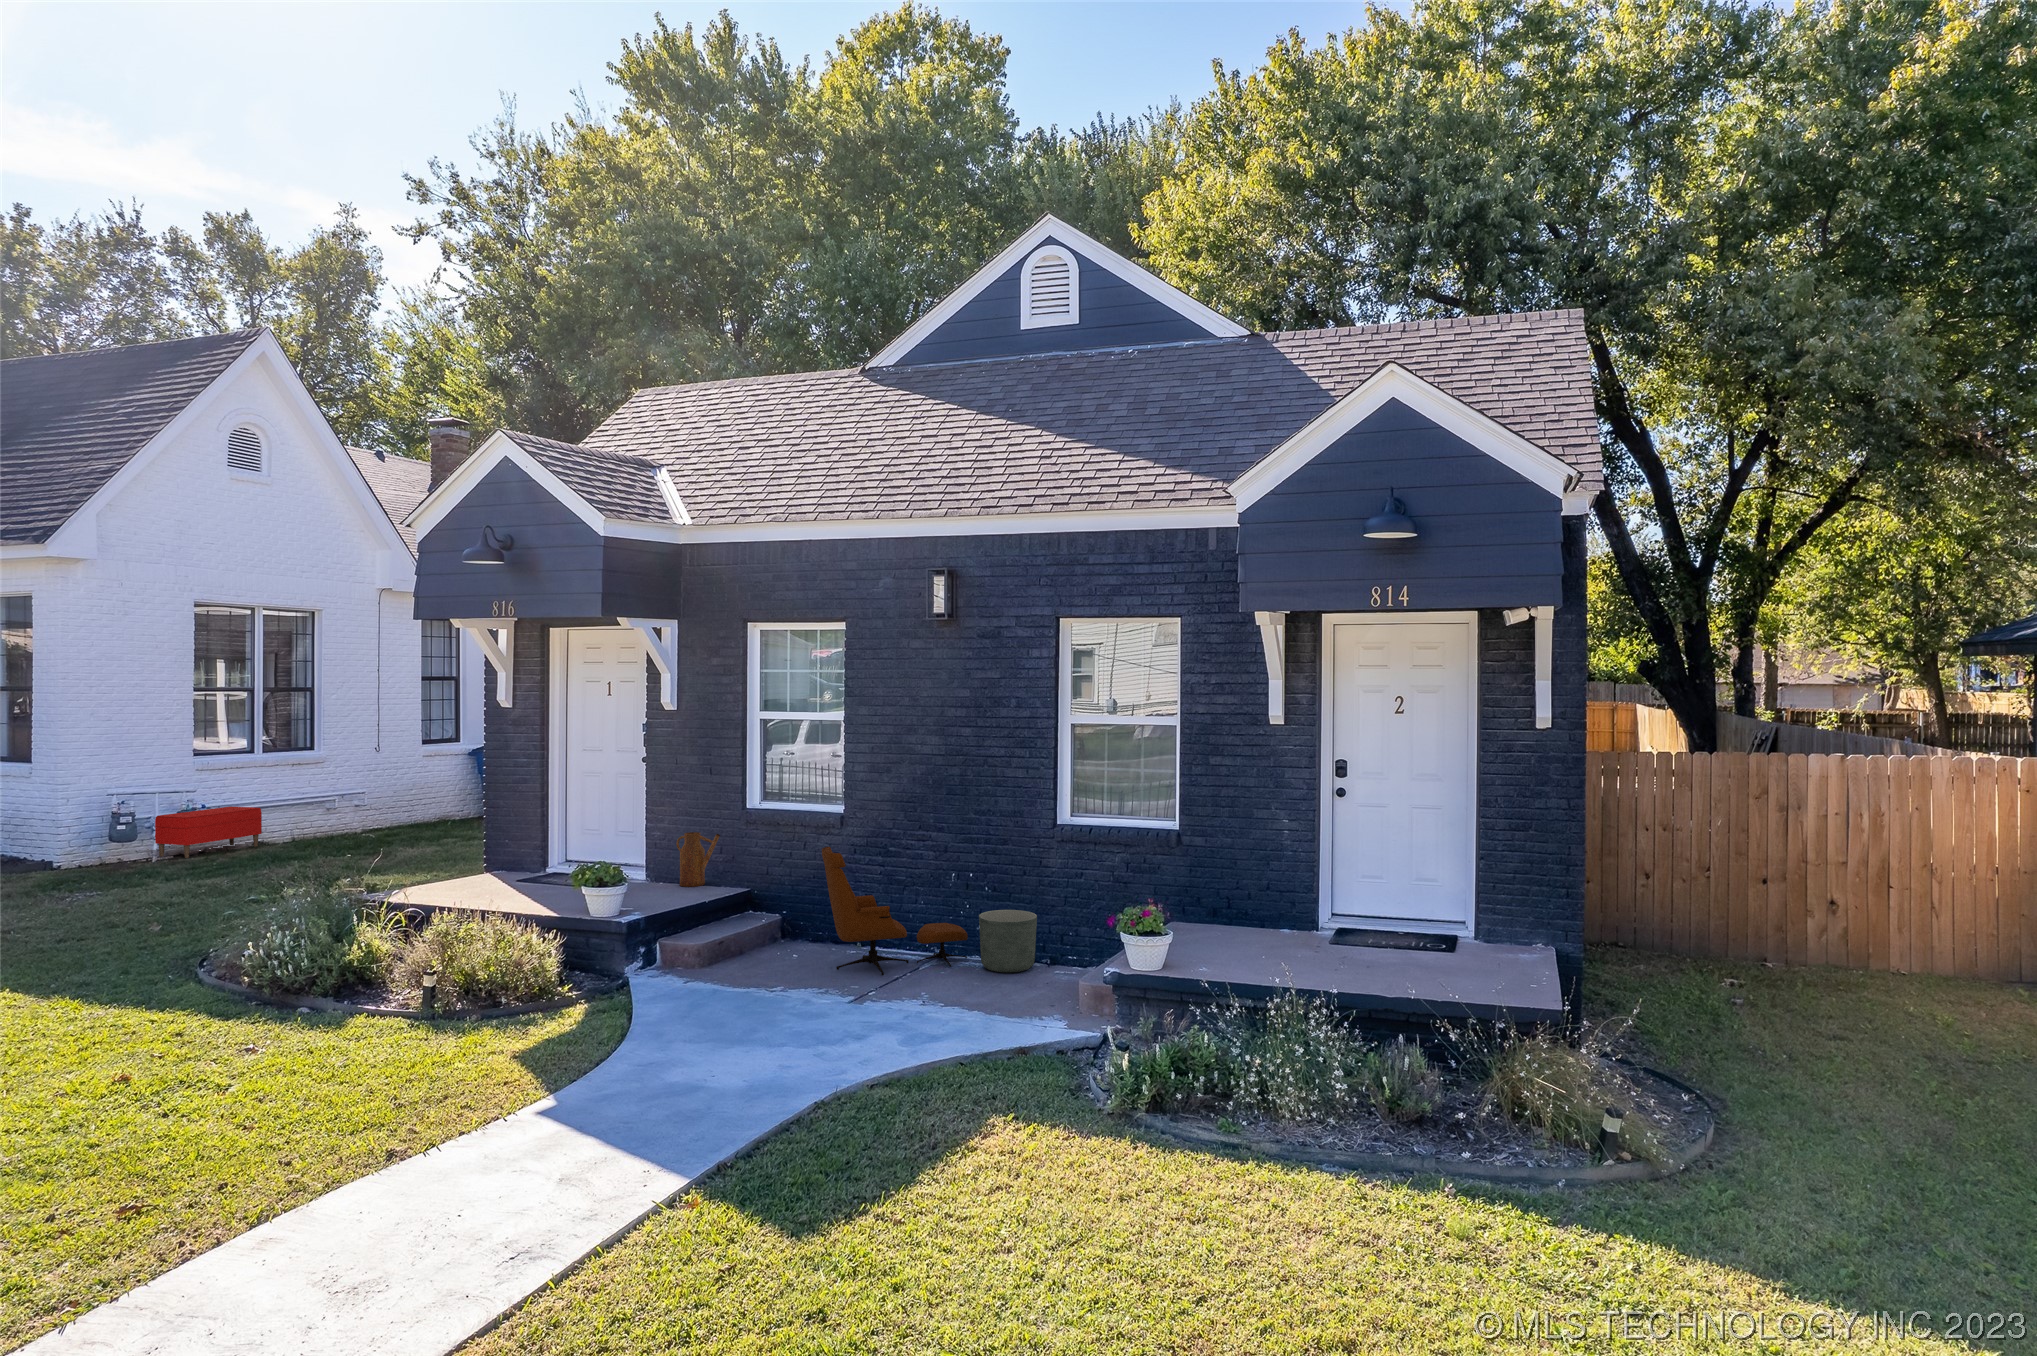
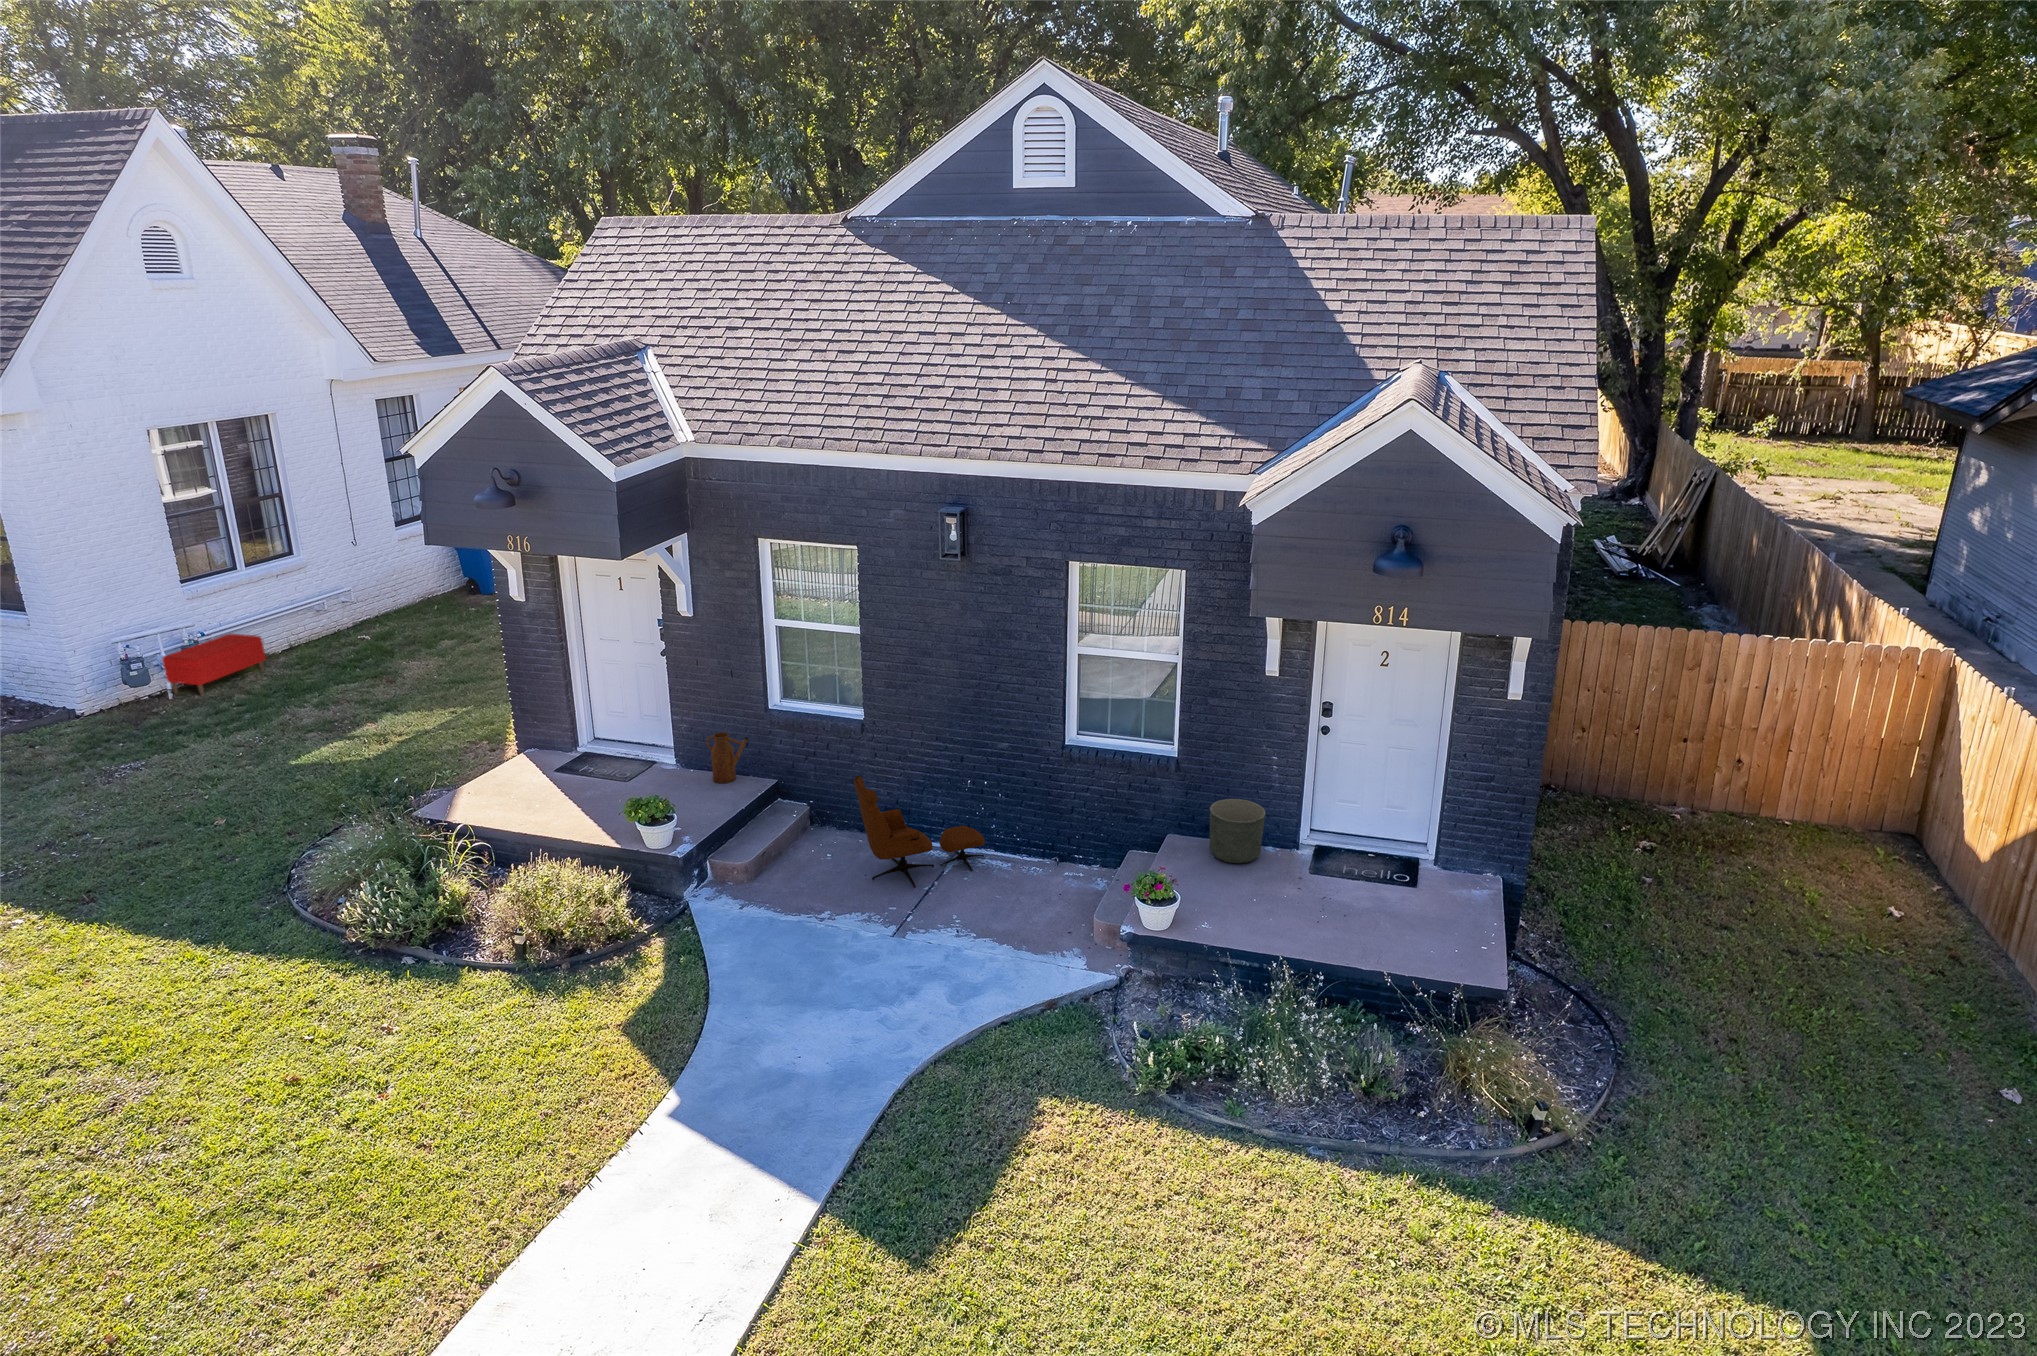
planter: present [979,910,1037,972] -> present [1210,799,1265,863]

